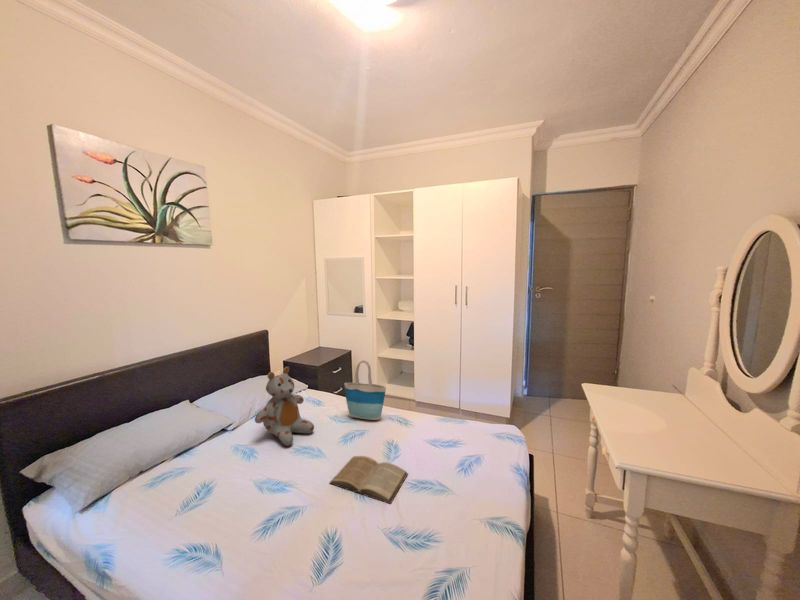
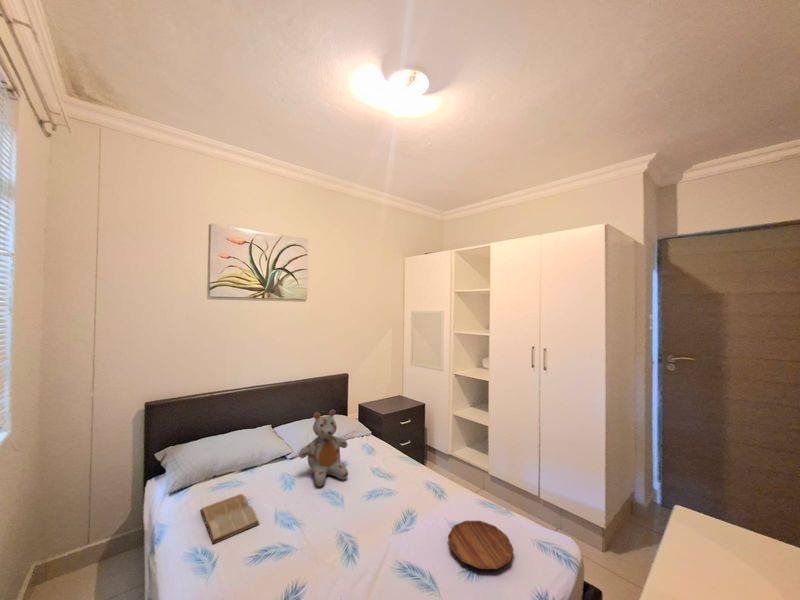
tote bag: present [345,361,386,420] -> none [385,415,421,483]
tray: none [436,433,489,466] -> present [448,521,513,569]
book: present [330,456,408,504] -> present [201,494,259,544]

